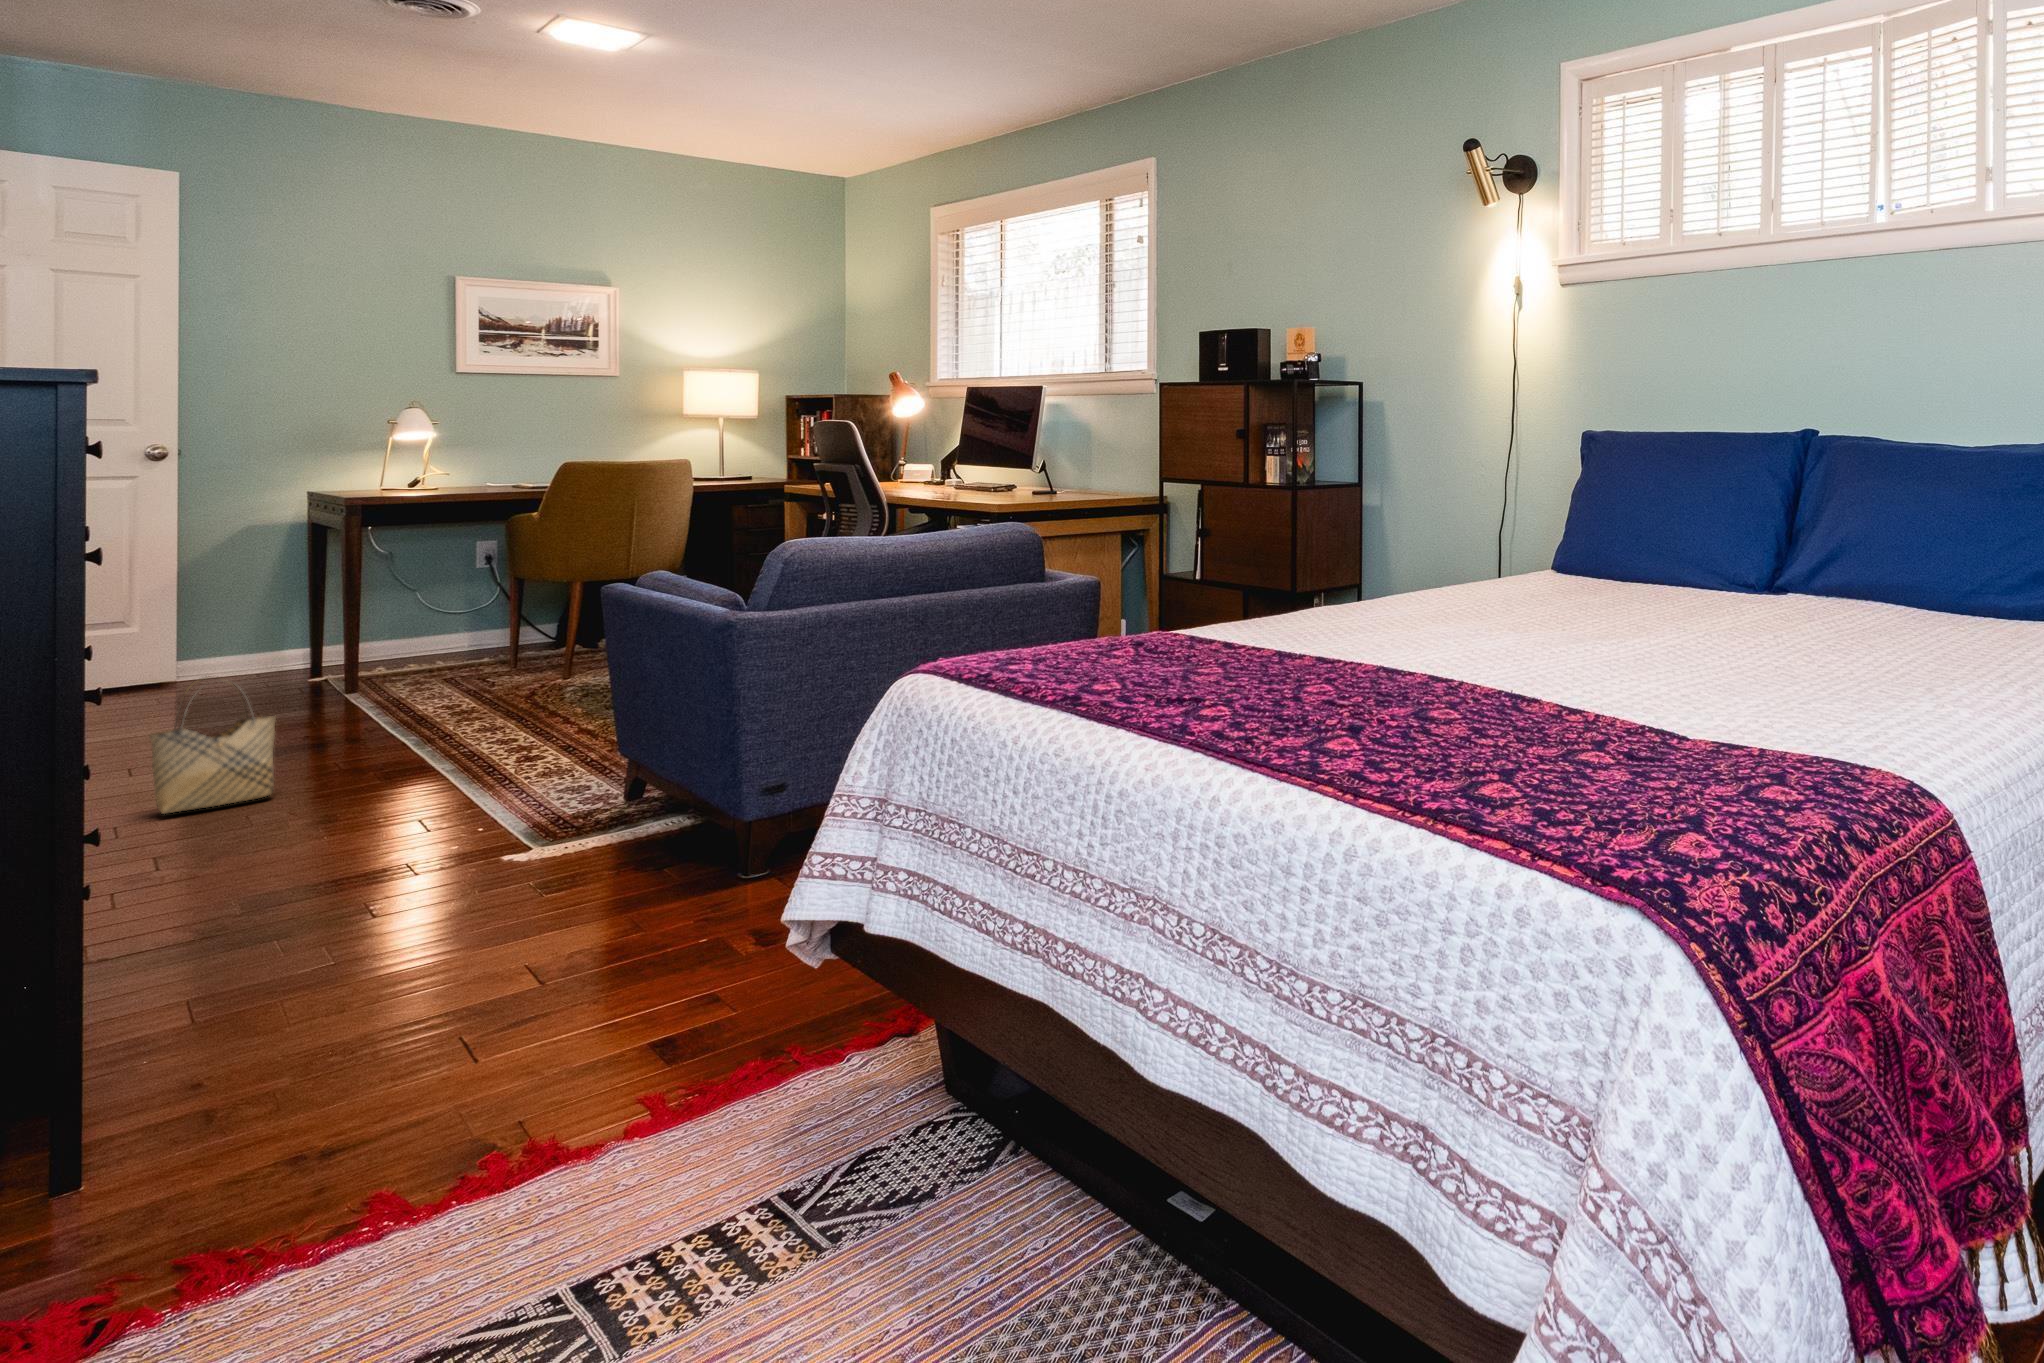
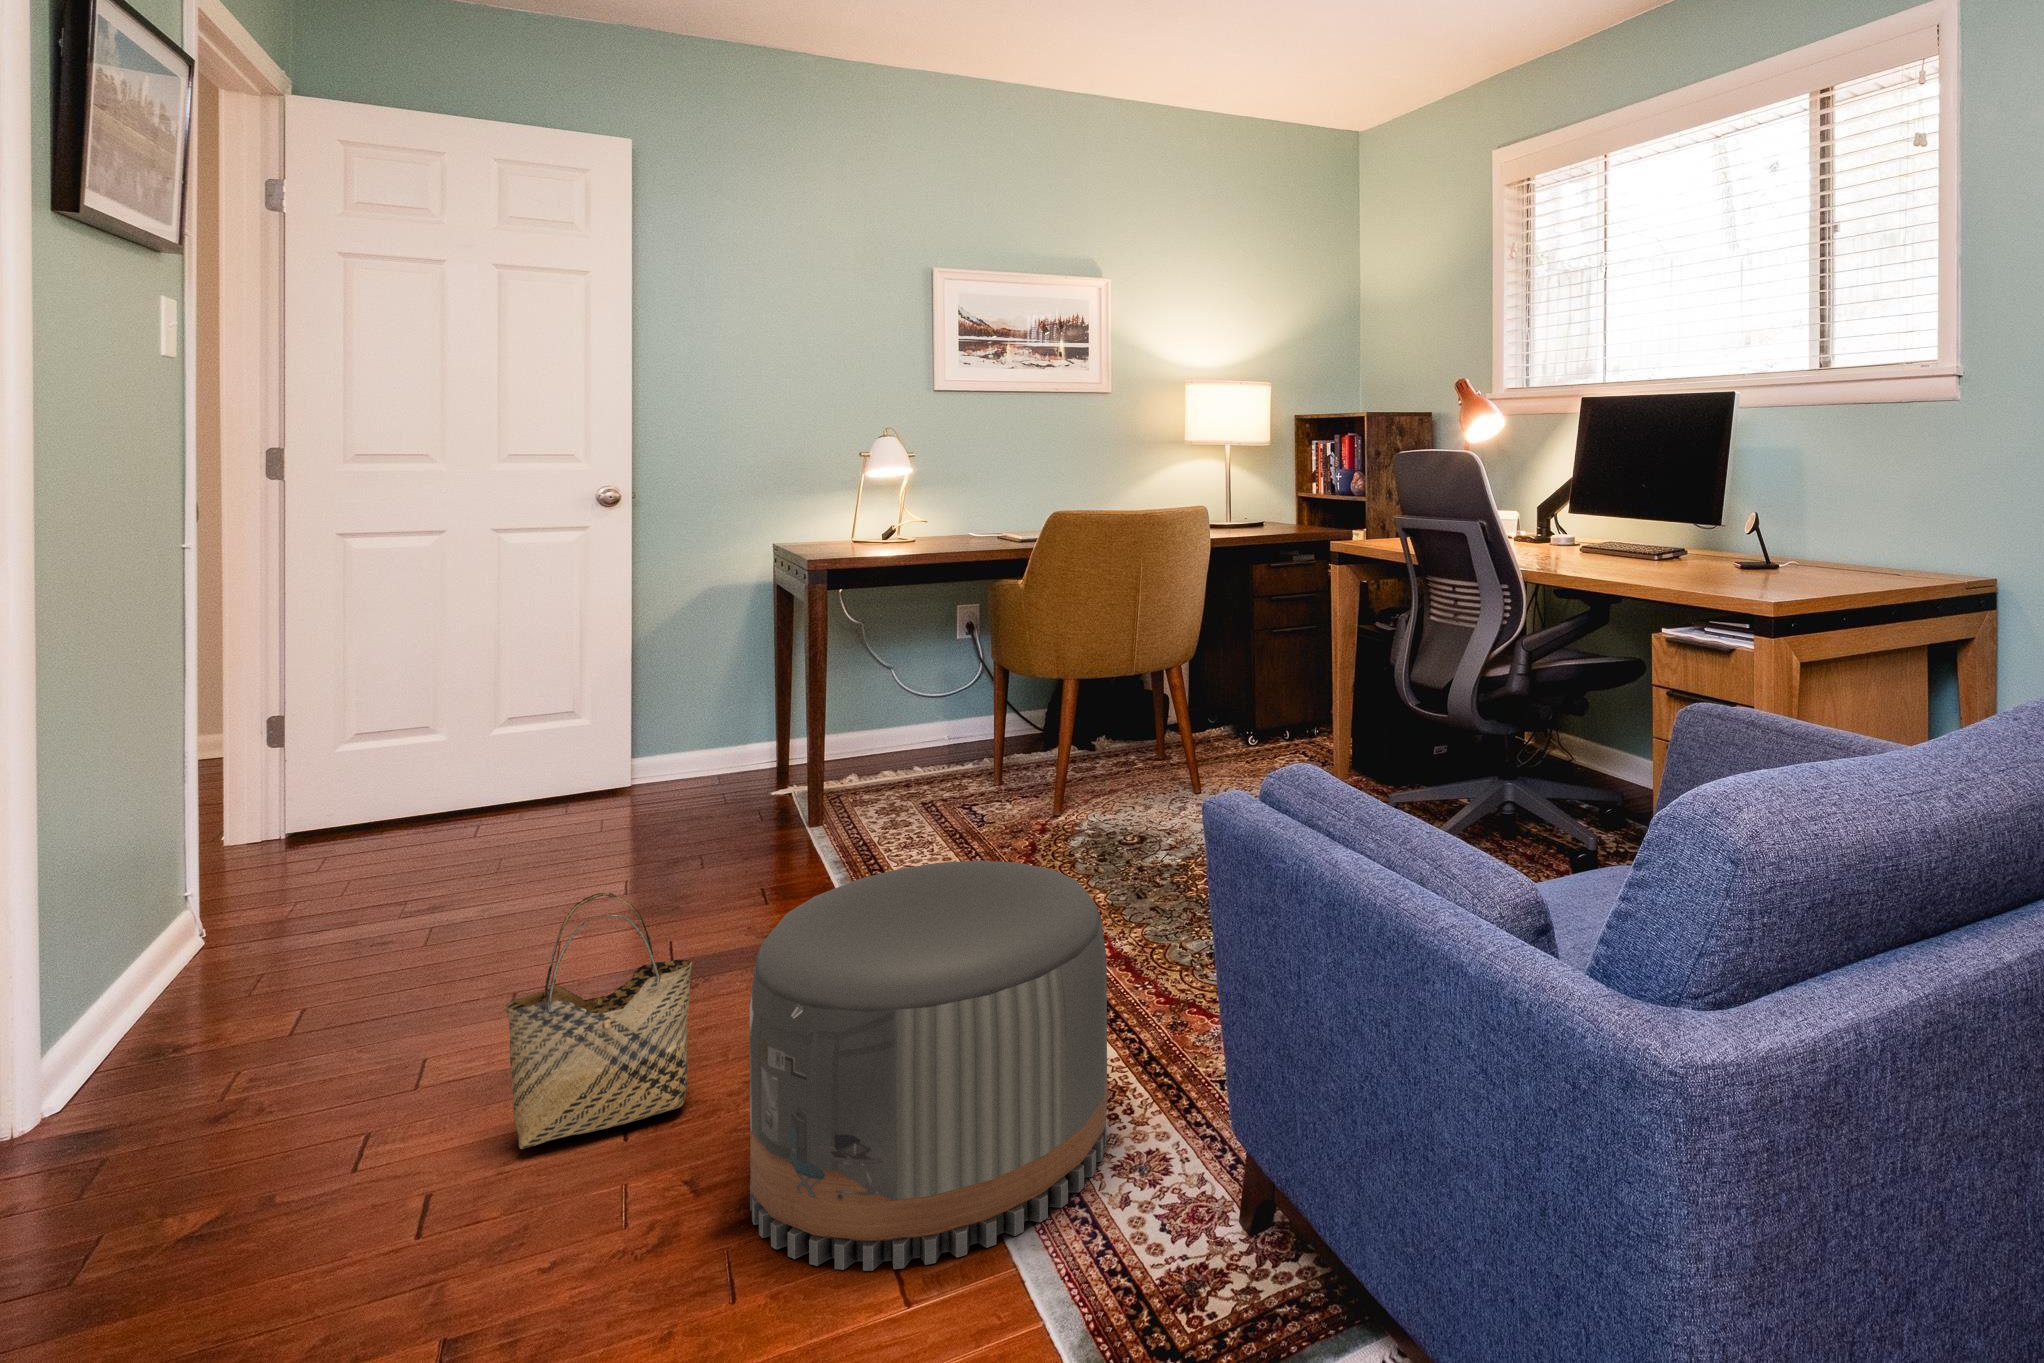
pouf: none [324,647,555,831] -> present [749,861,1107,1271]

